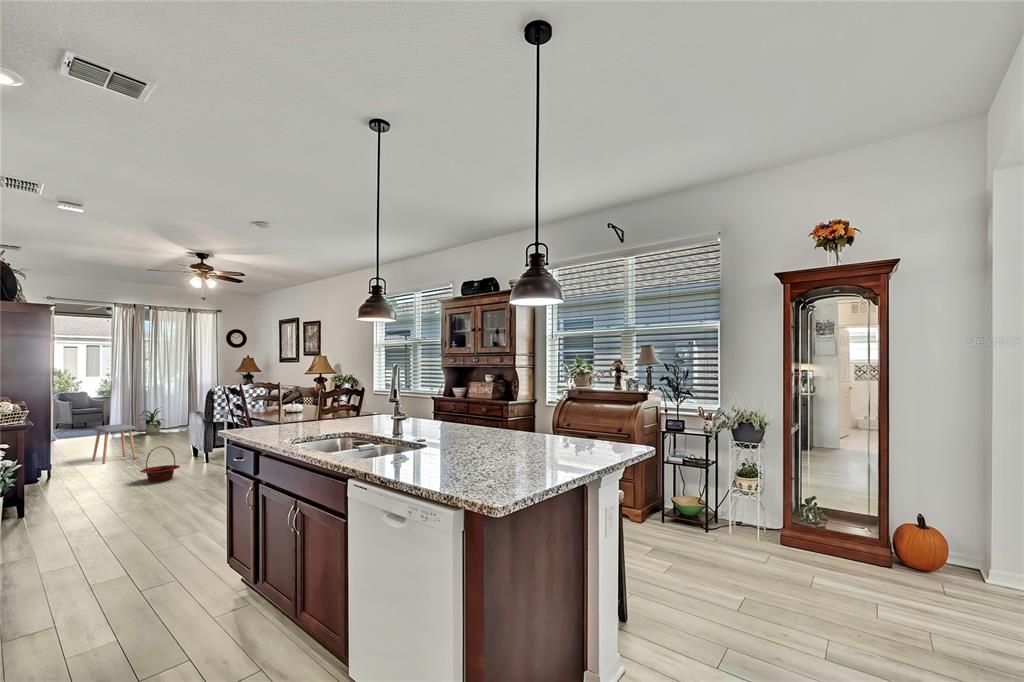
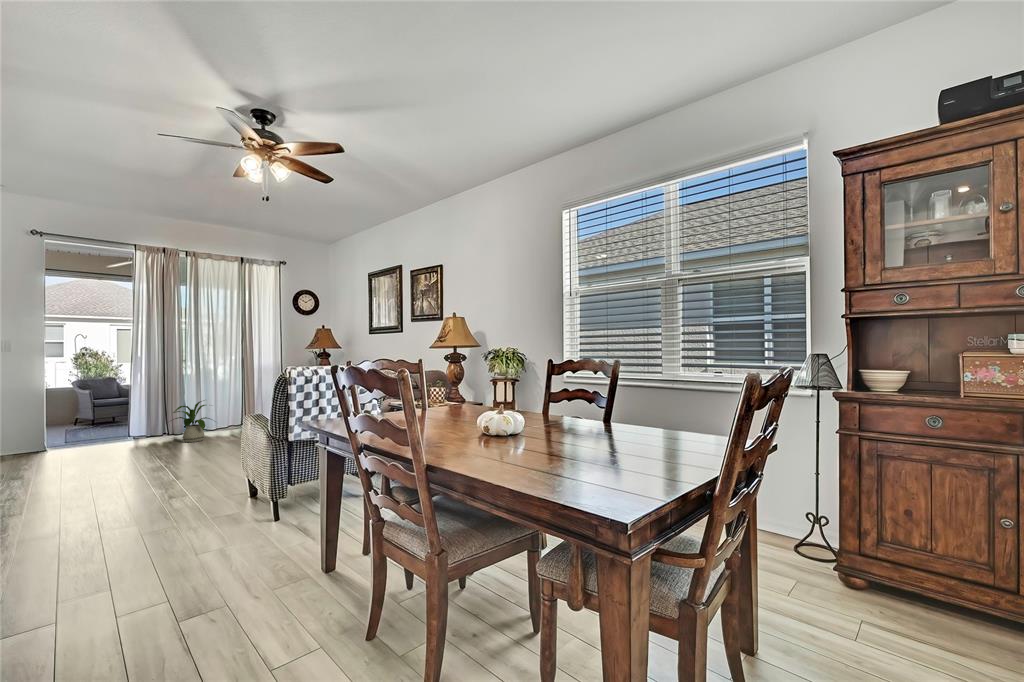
stool: present [92,424,136,464] -> none [61,439,144,524]
basket: present [140,446,180,482] -> none [109,521,217,622]

